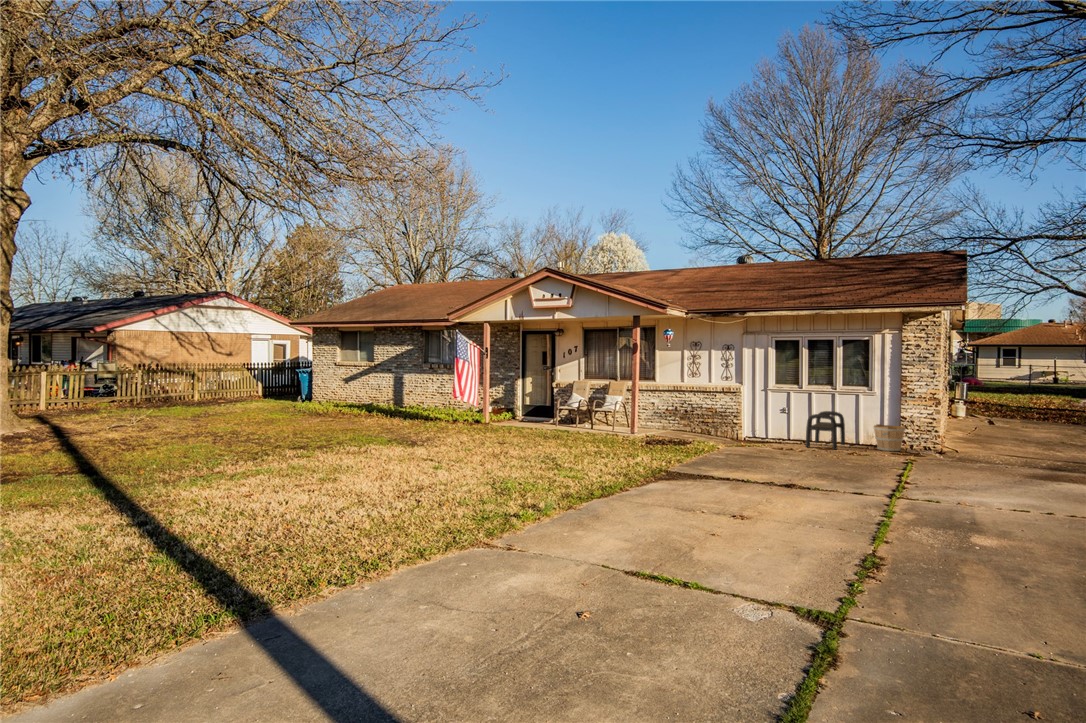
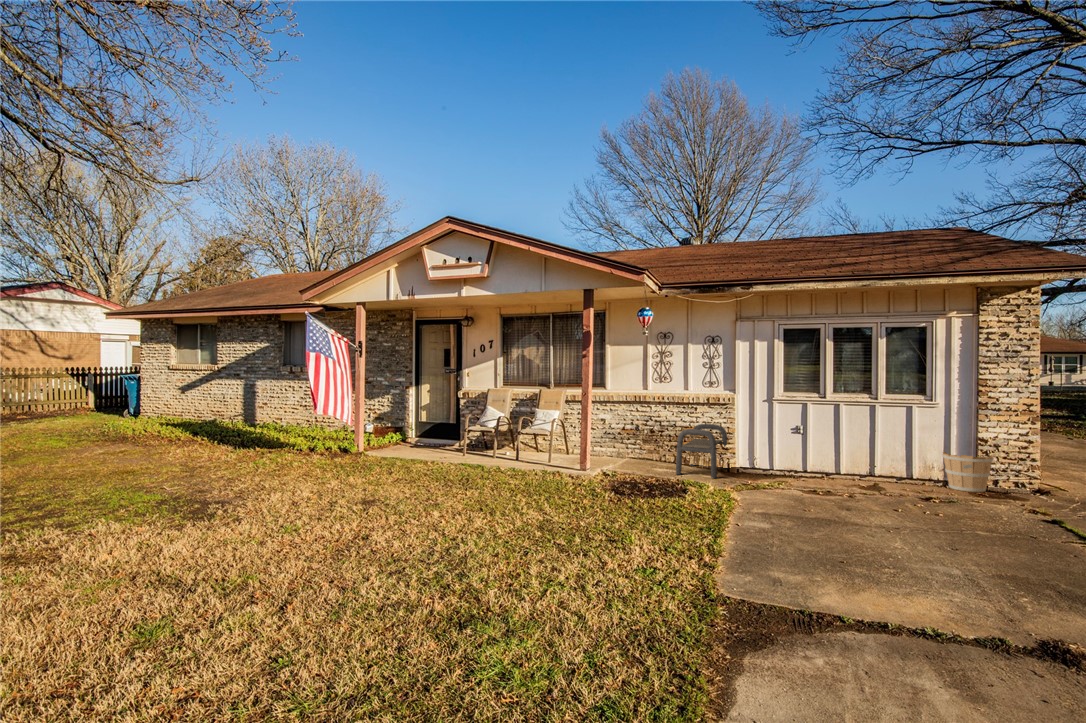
bench: present [805,411,845,449] -> present [676,424,729,478]

